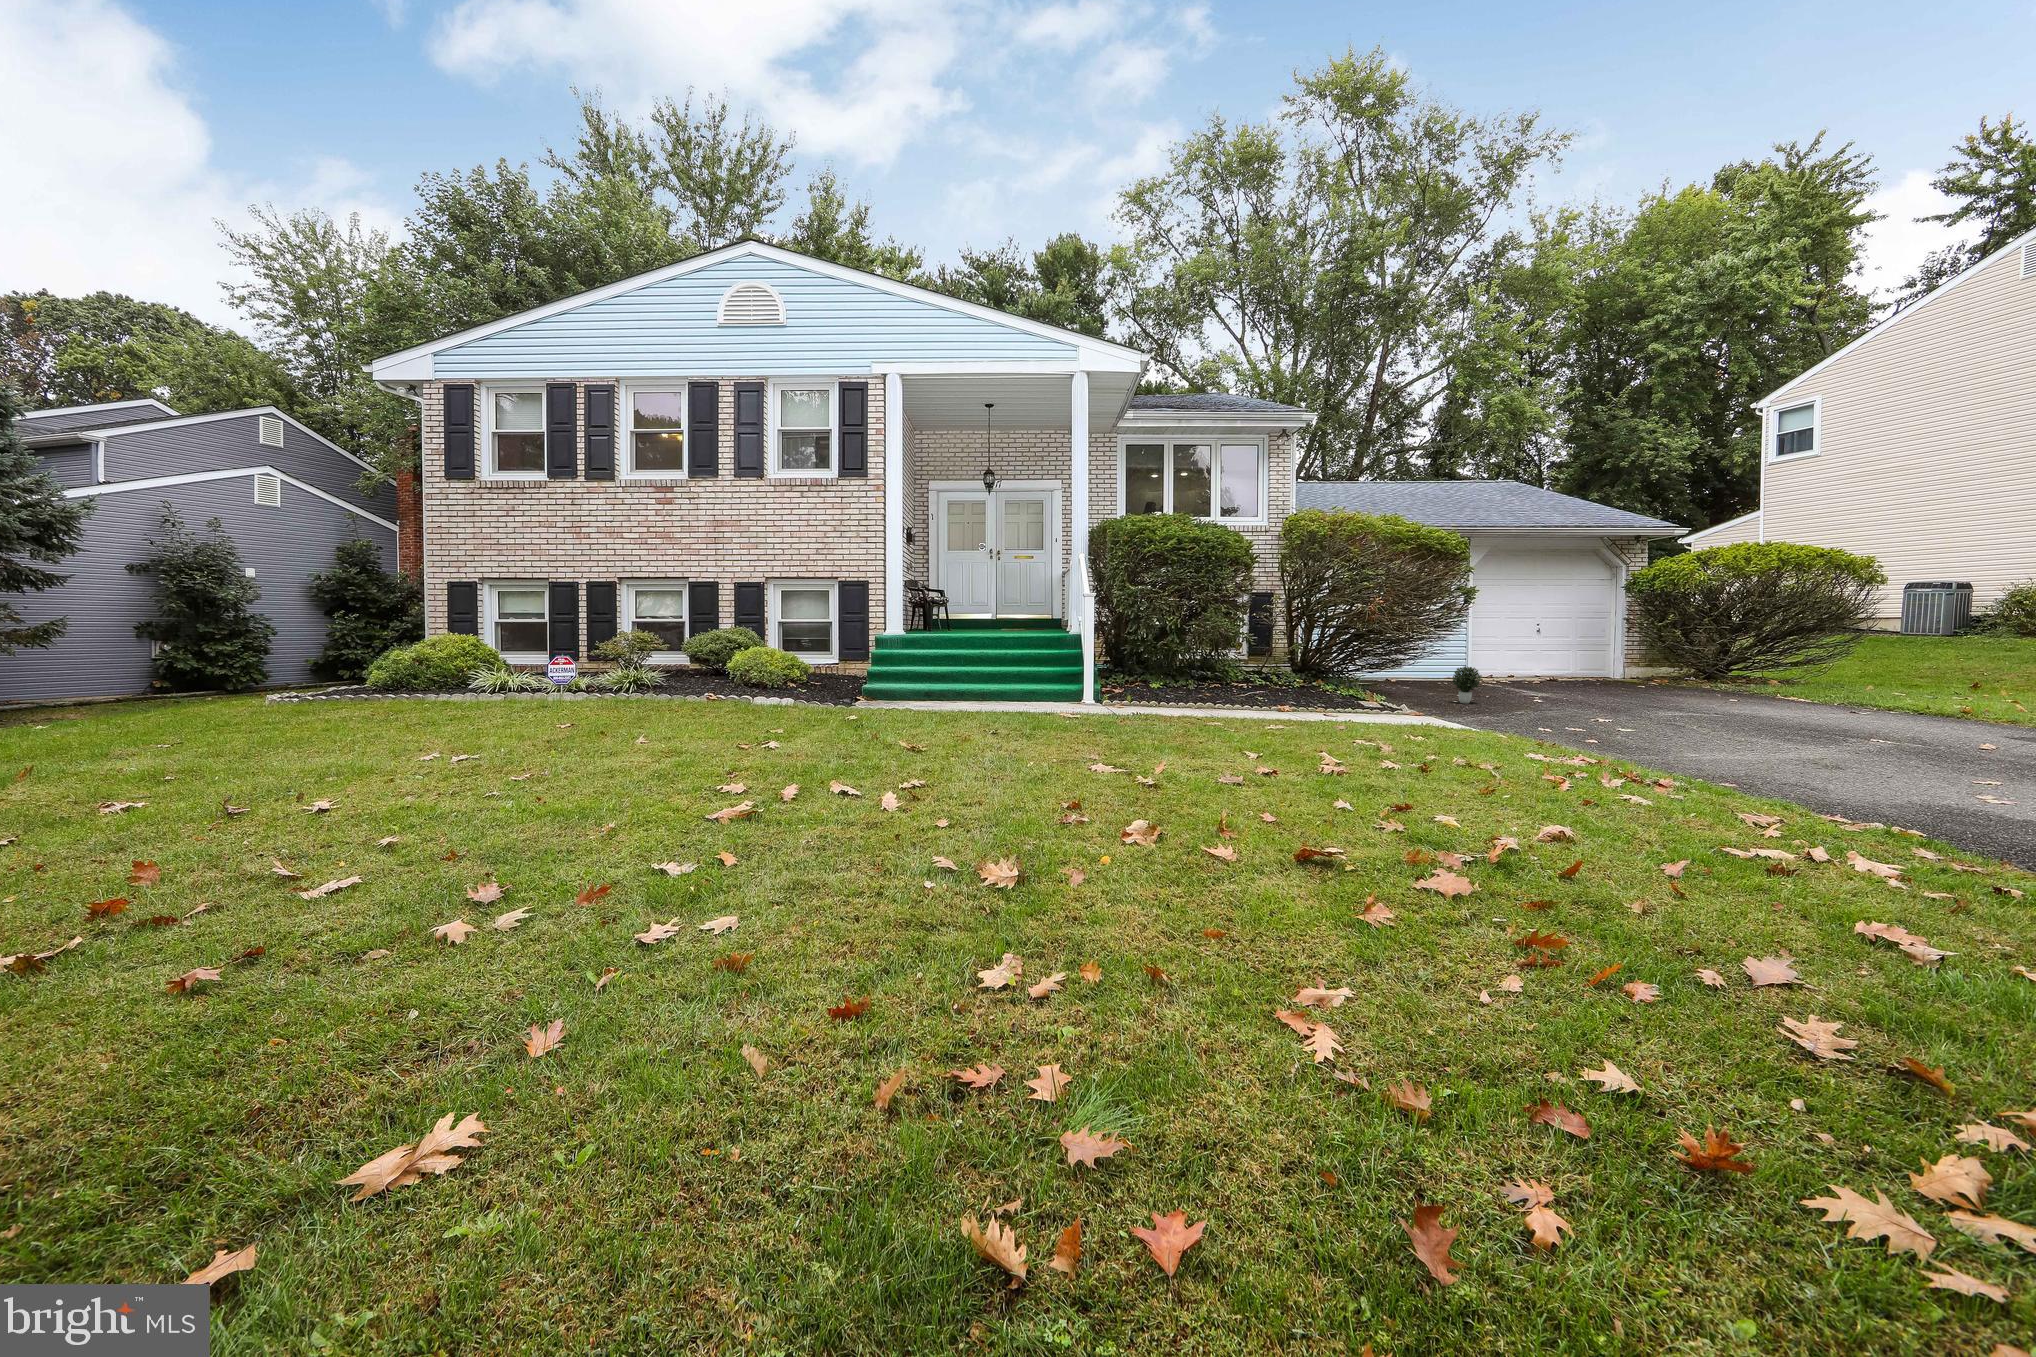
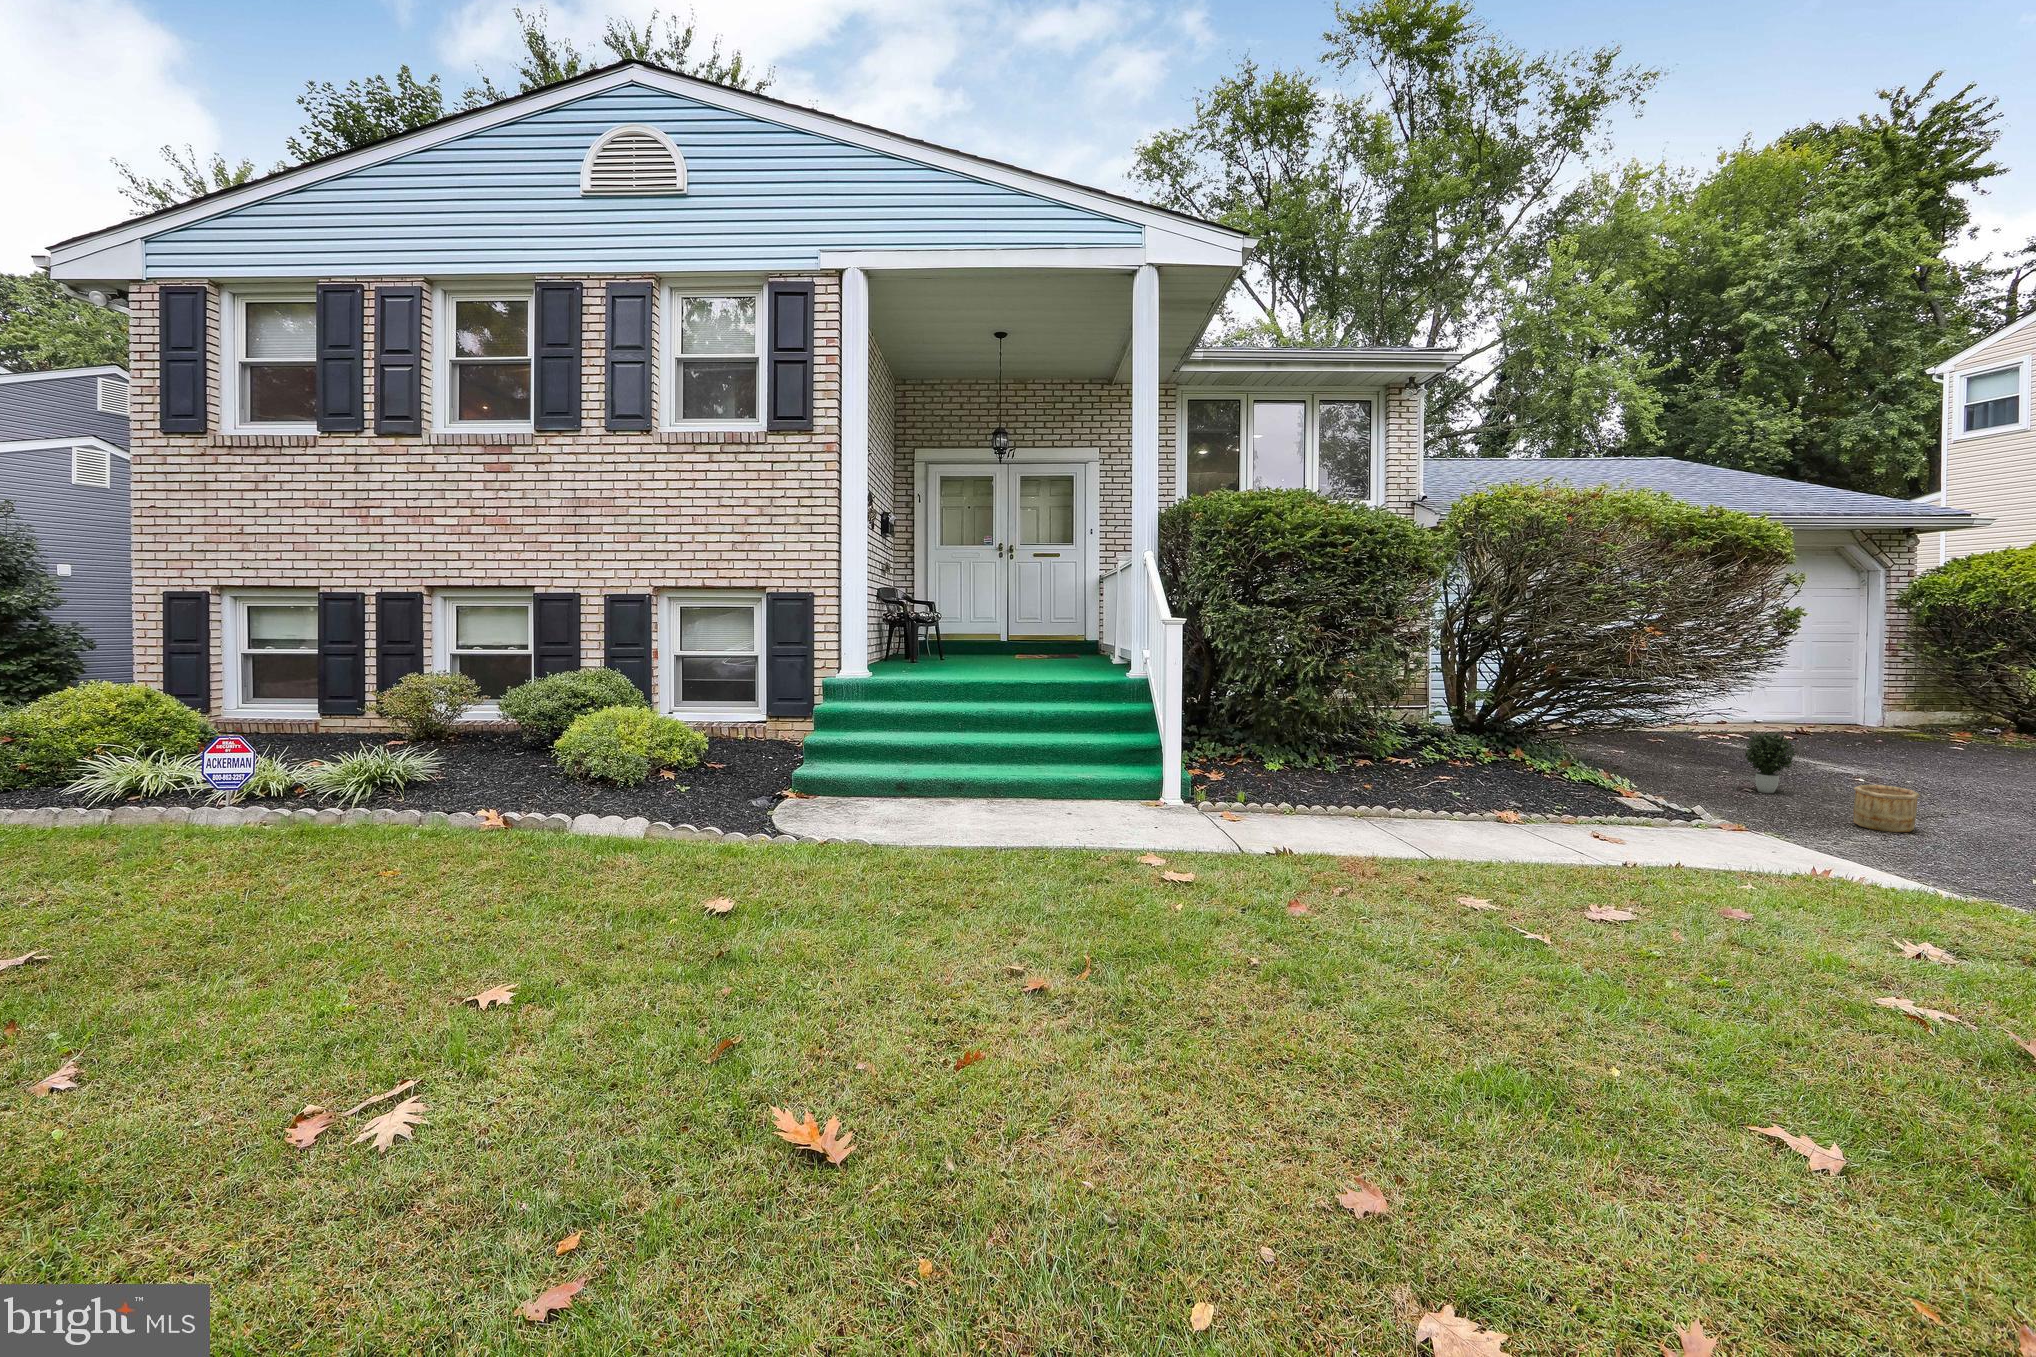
wooden bucket: none [1499,692,1534,718] -> present [1853,785,1920,832]

